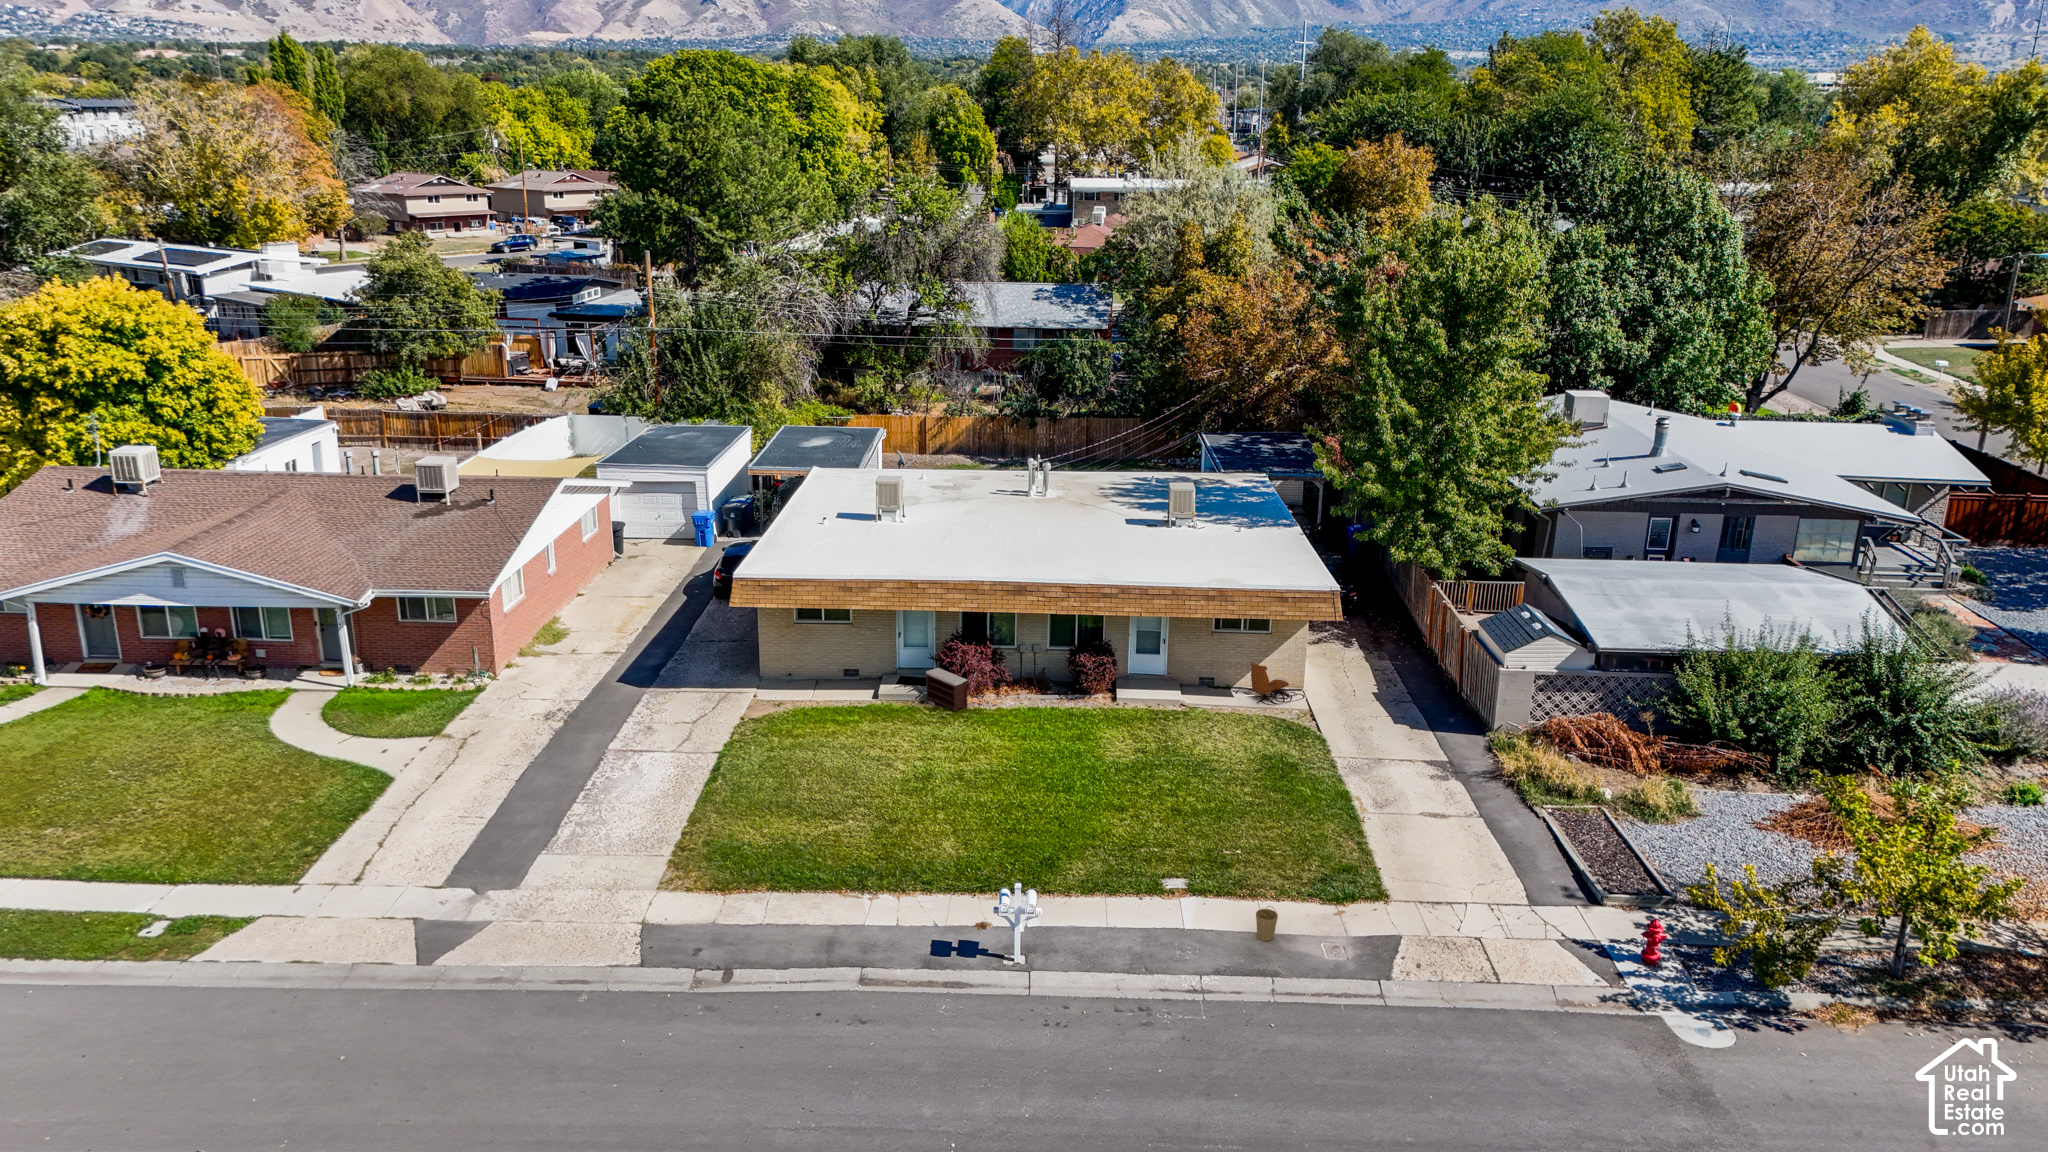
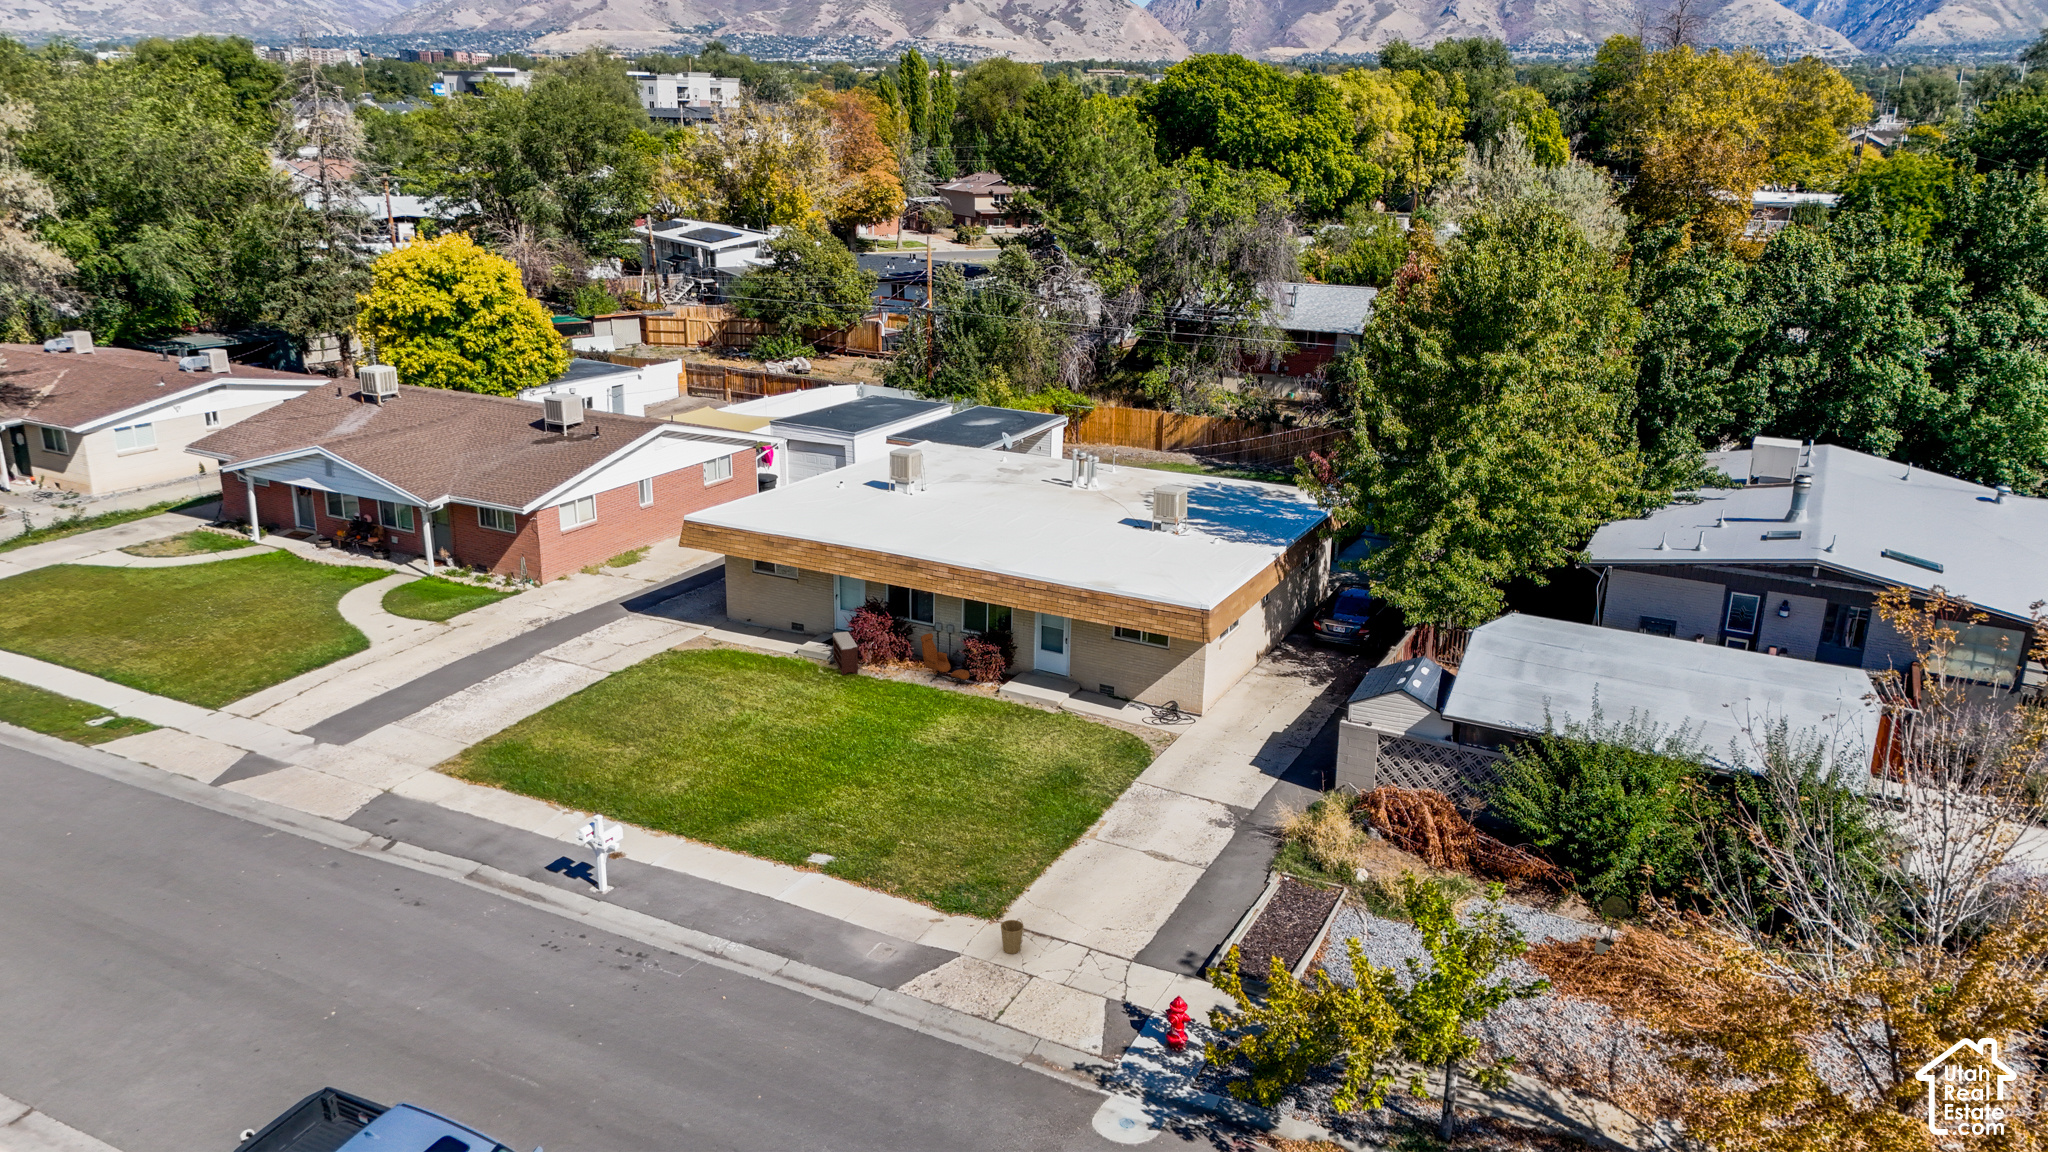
lounge chair: present [1251,662,1289,703] -> present [921,633,970,686]
potted tree: none [1796,764,1821,816] -> present [1595,895,1629,955]
basket: present [1256,906,1278,941] -> present [1001,920,1024,954]

